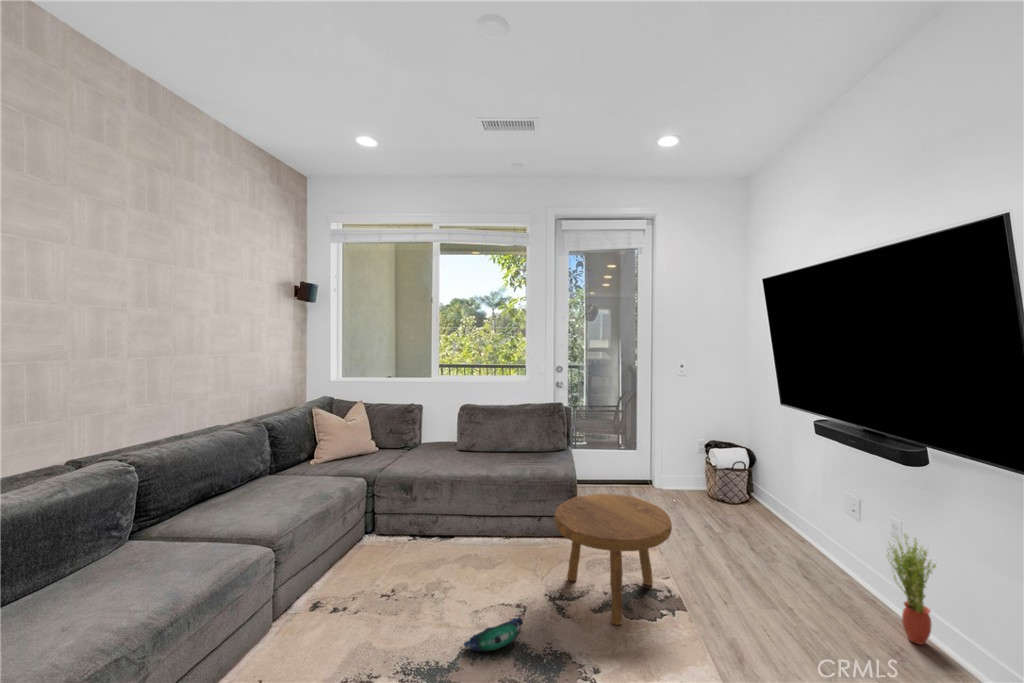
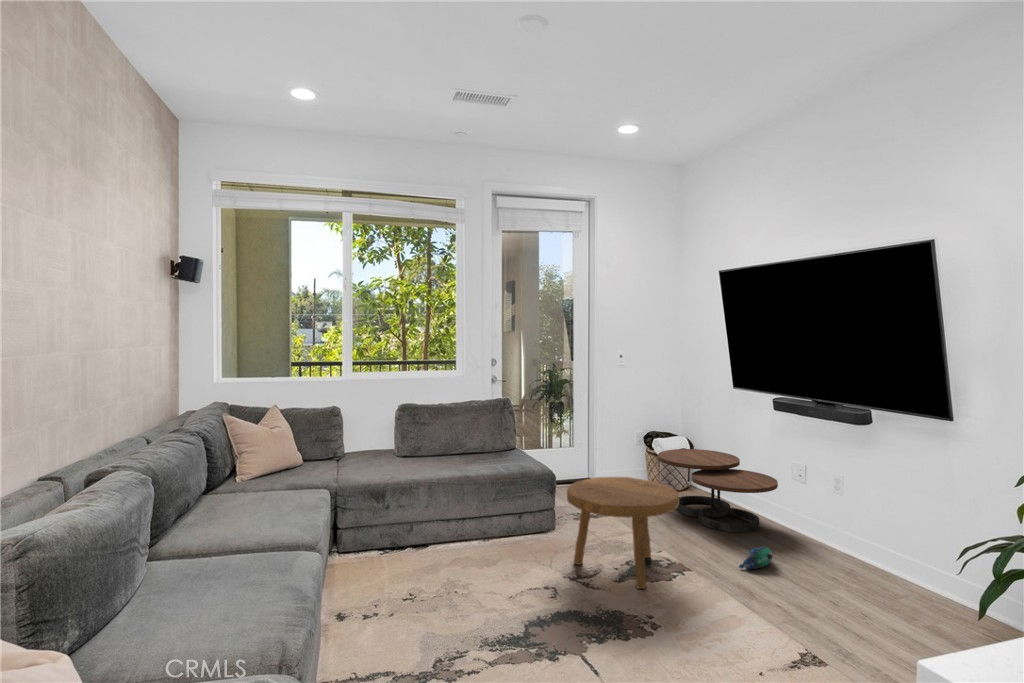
coffee table: none [702,462,830,568] -> present [658,449,778,532]
potted plant: present [887,535,936,645] -> none [835,480,873,566]
plush toy: present [464,618,523,652] -> present [739,546,773,569]

